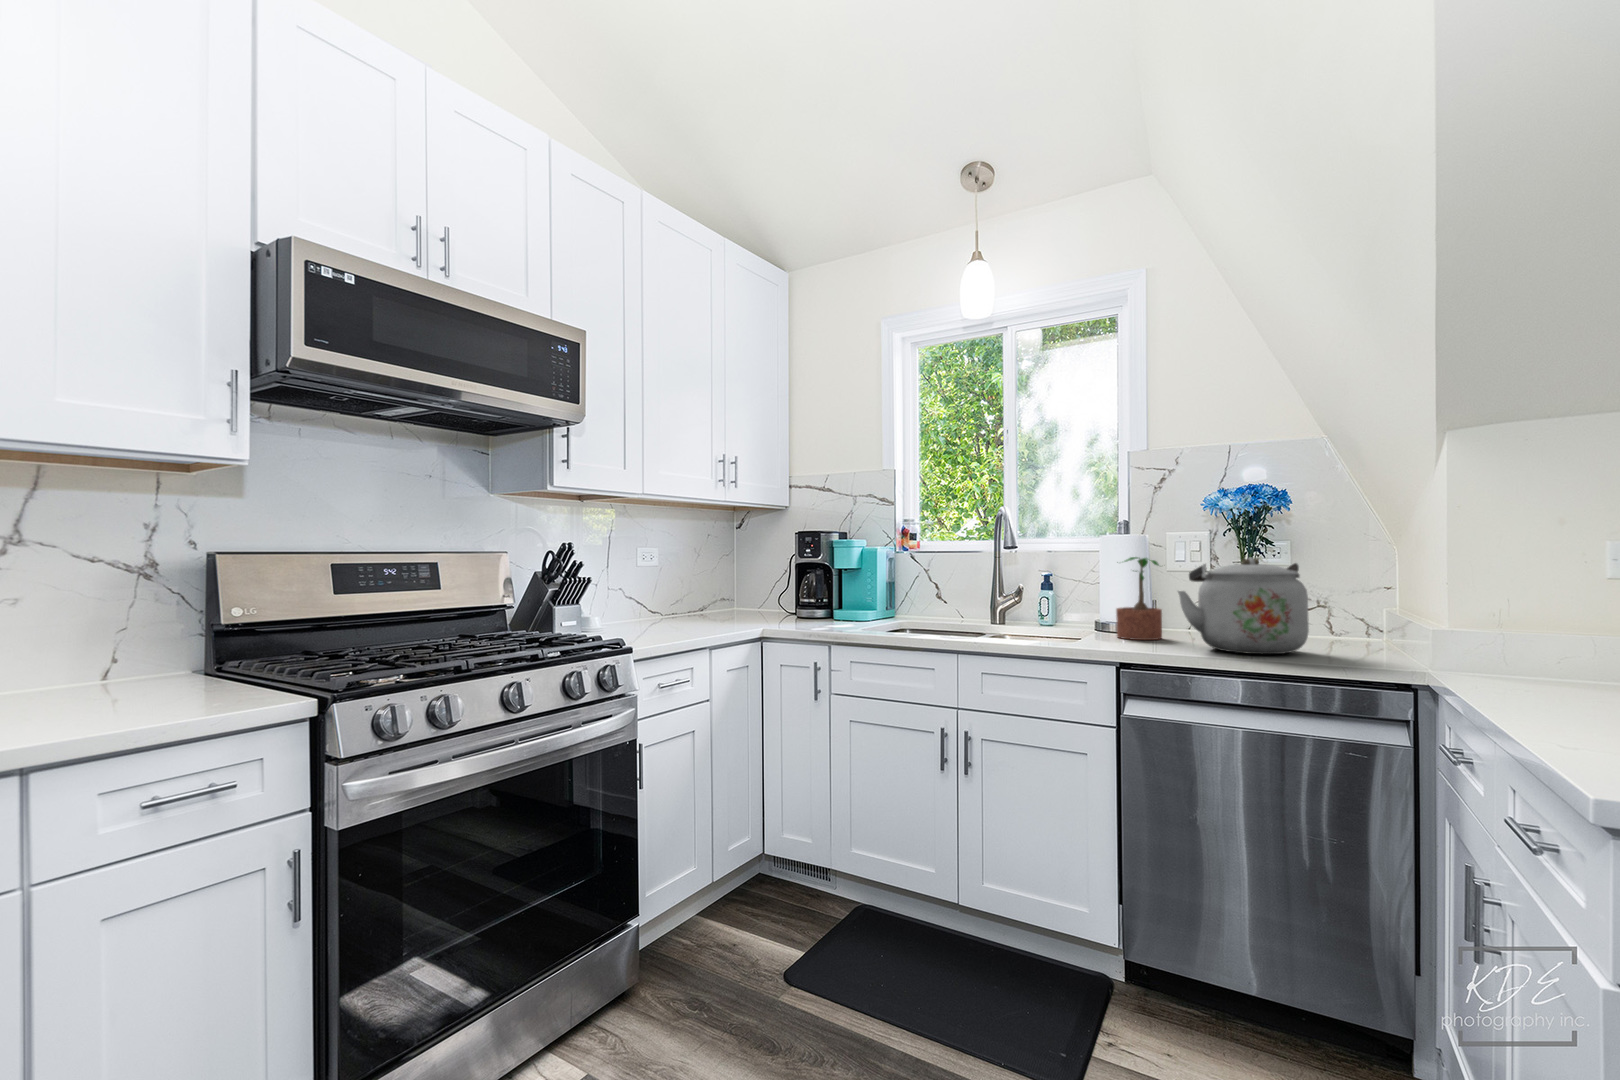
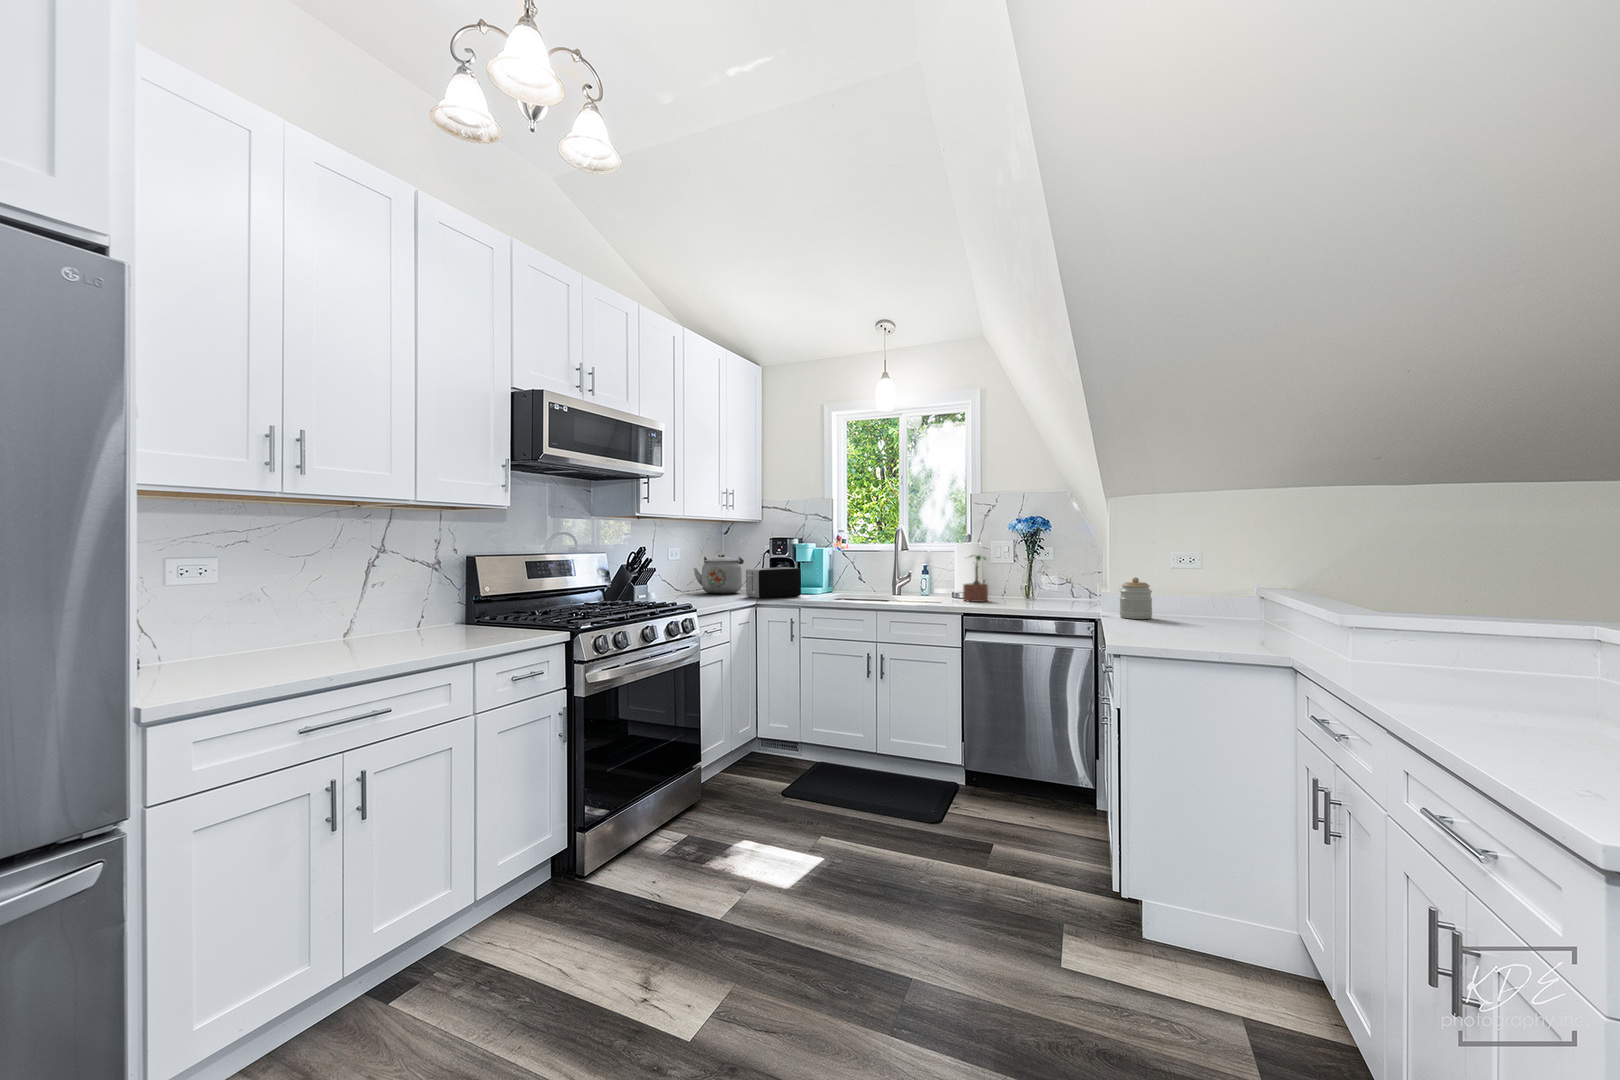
kettle: present [1178,557,1309,654] -> present [694,554,744,594]
toaster: none [752,578,840,628] -> present [746,567,801,599]
jar: none [1470,600,1557,691] -> present [1120,577,1152,619]

